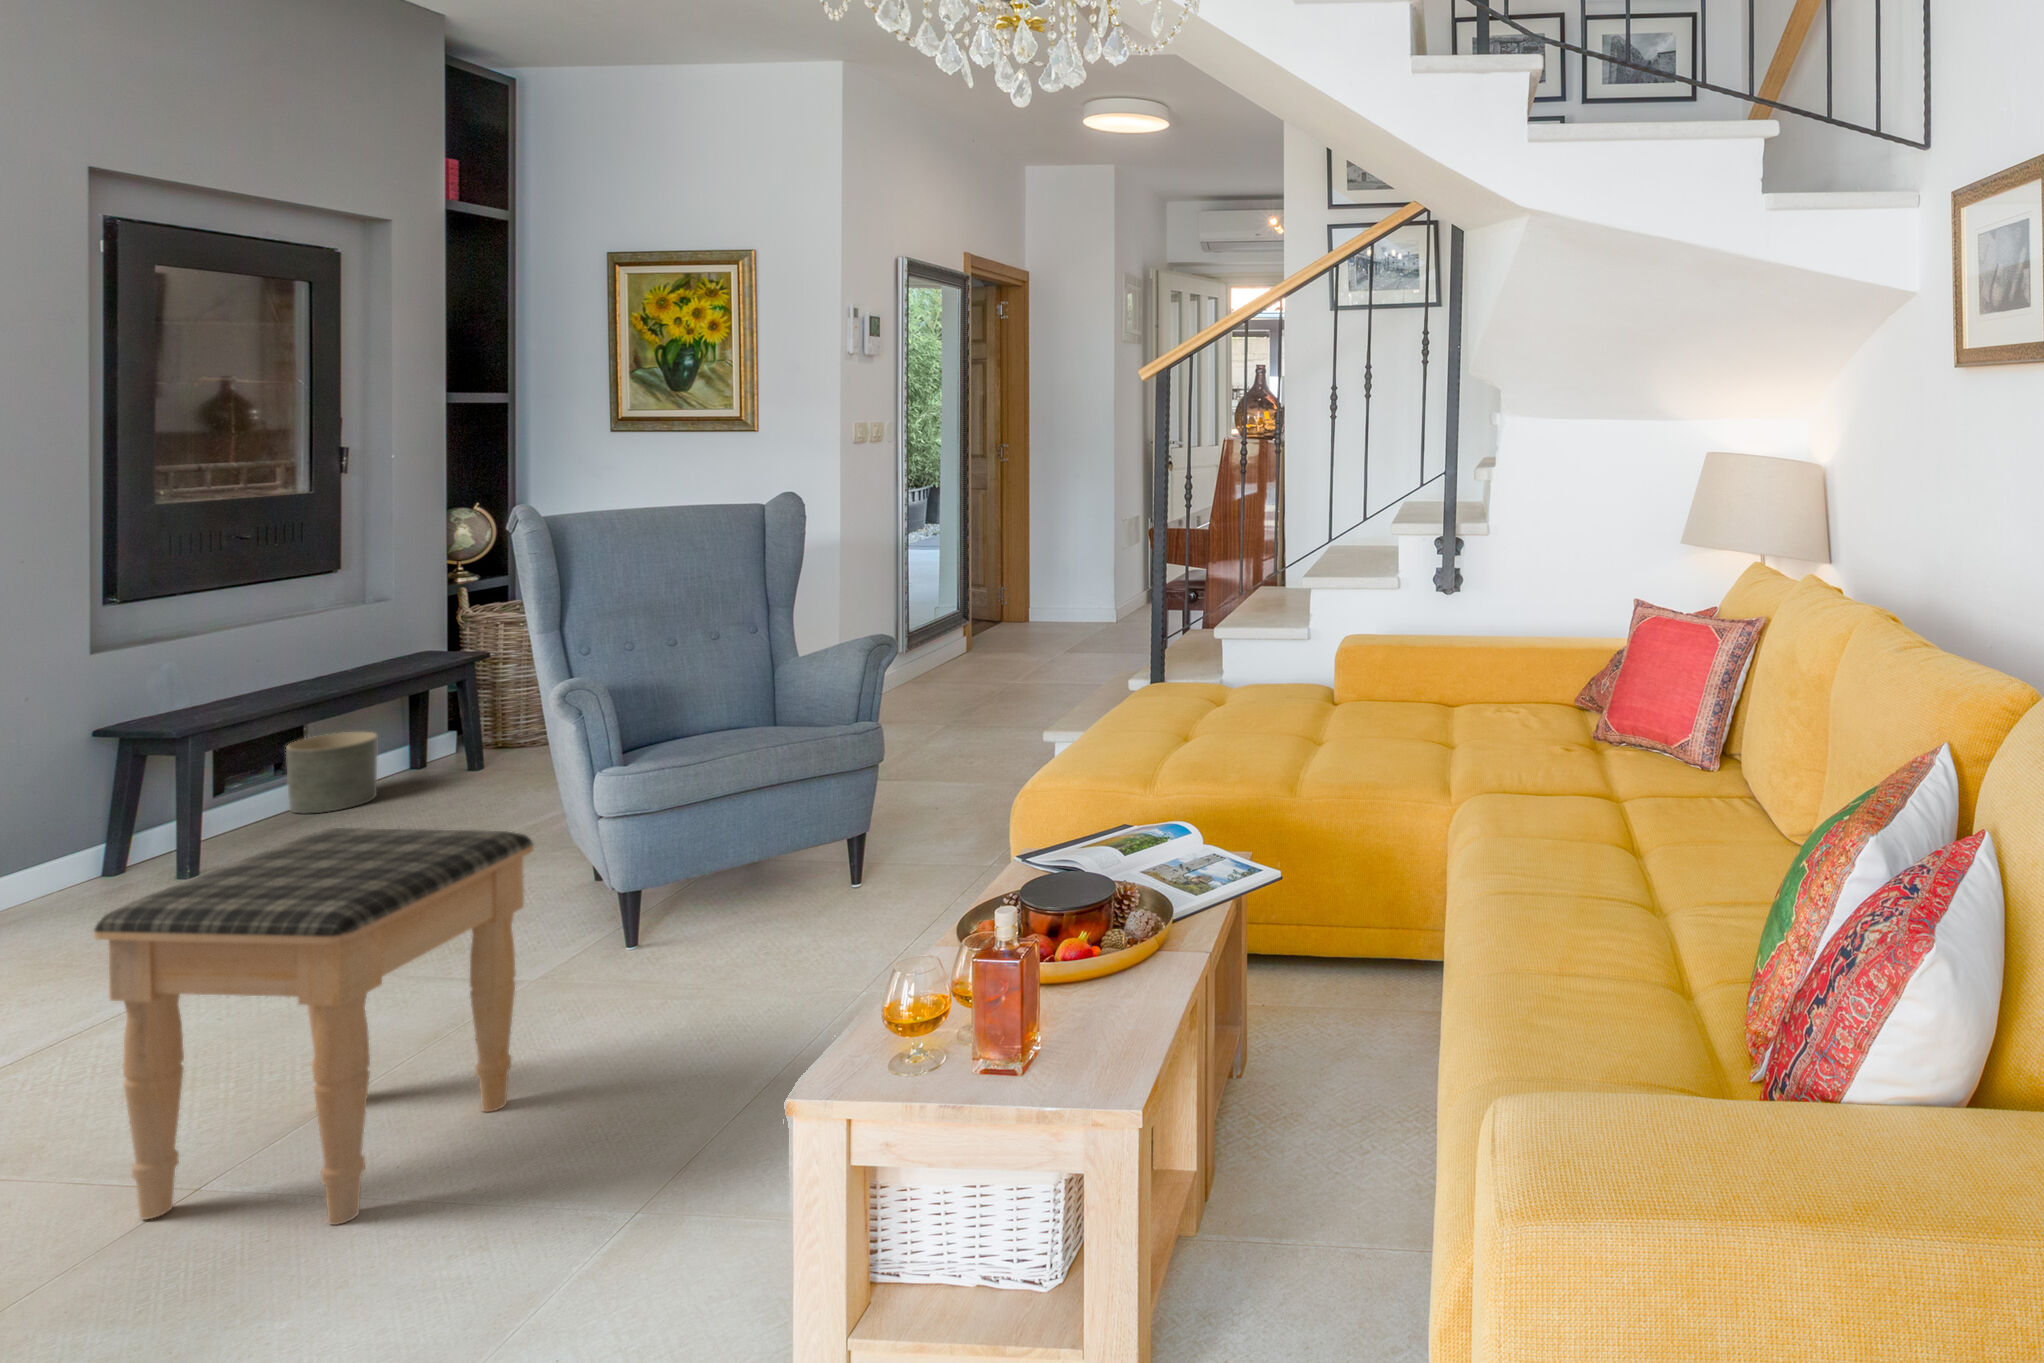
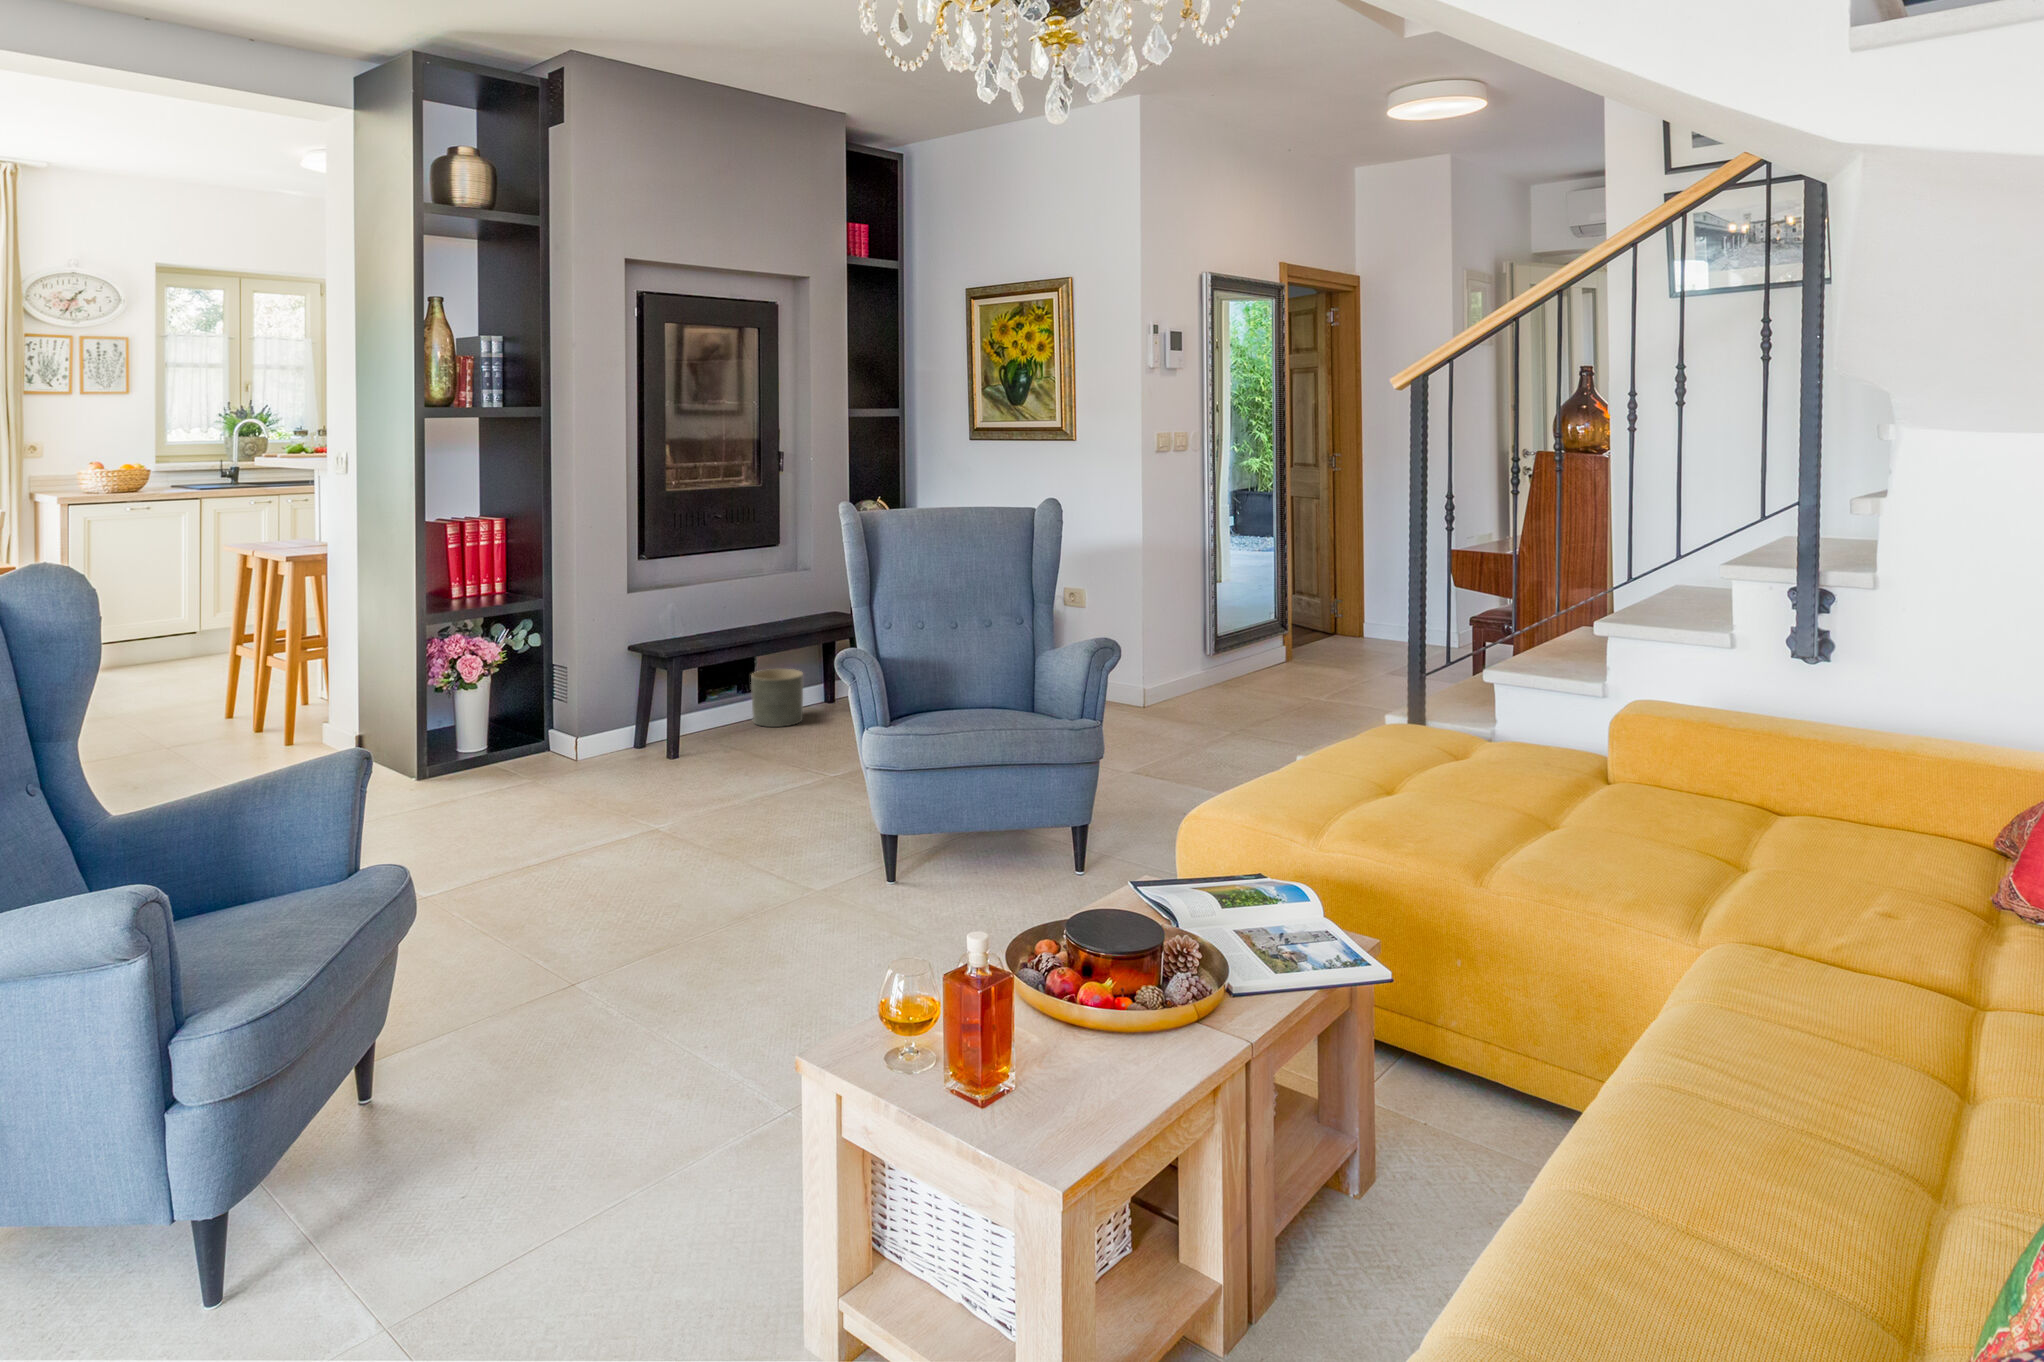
footstool: present [94,828,534,1225] -> none [531,743,779,1040]

